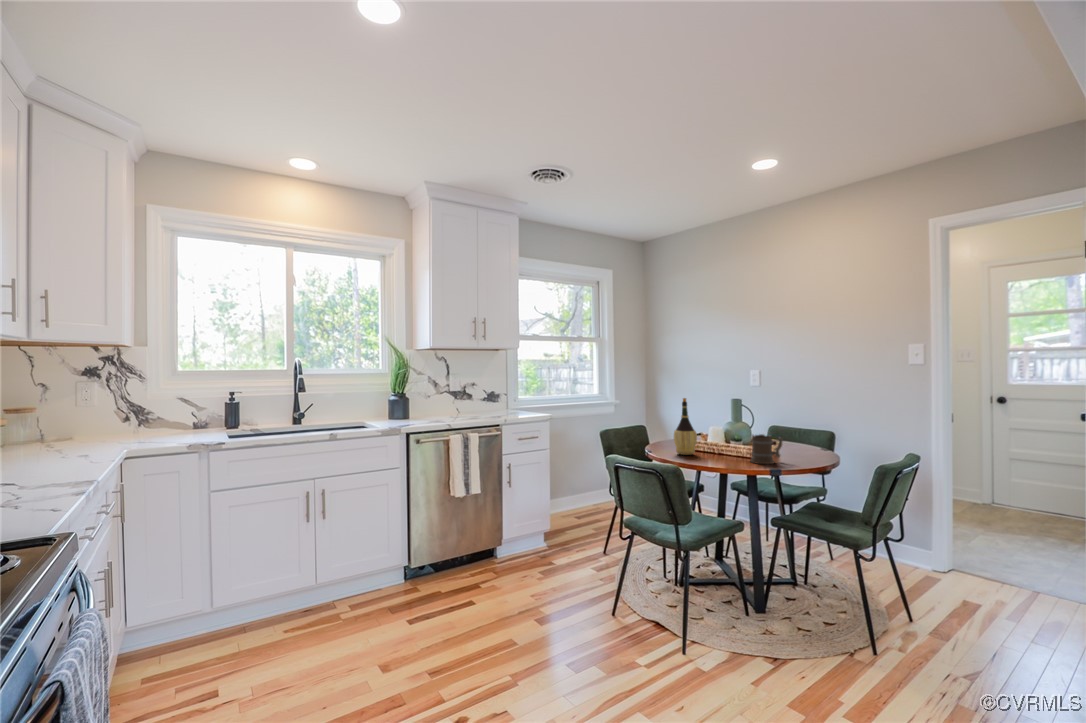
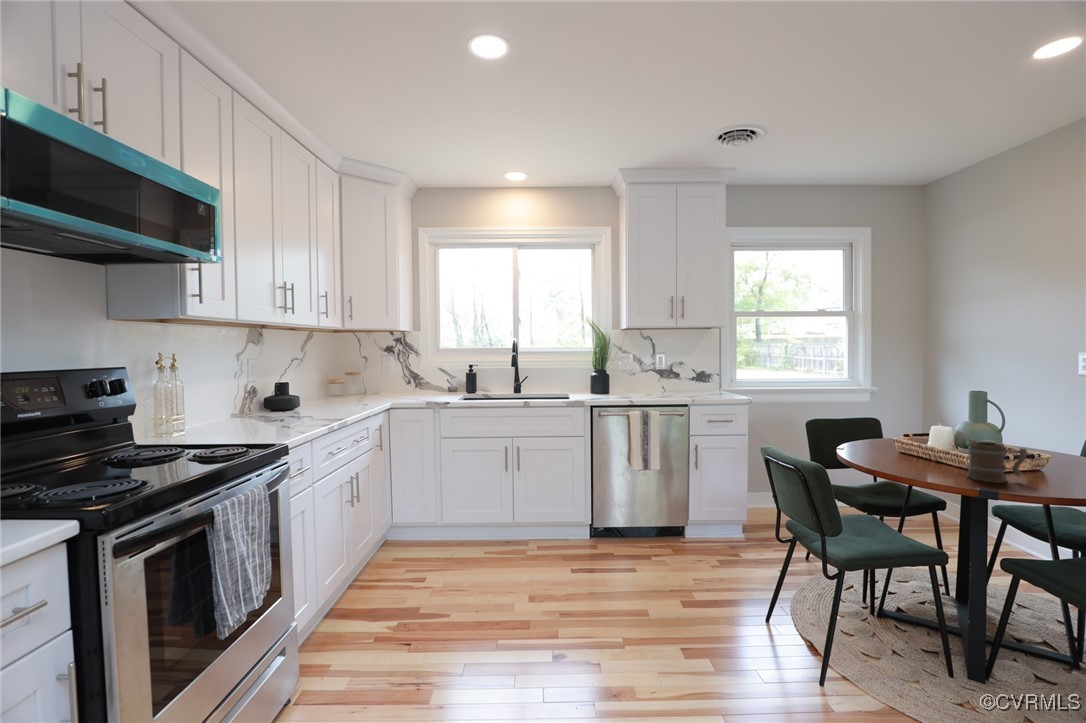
wine bottle: present [674,398,697,455] -> none [866,386,901,457]

